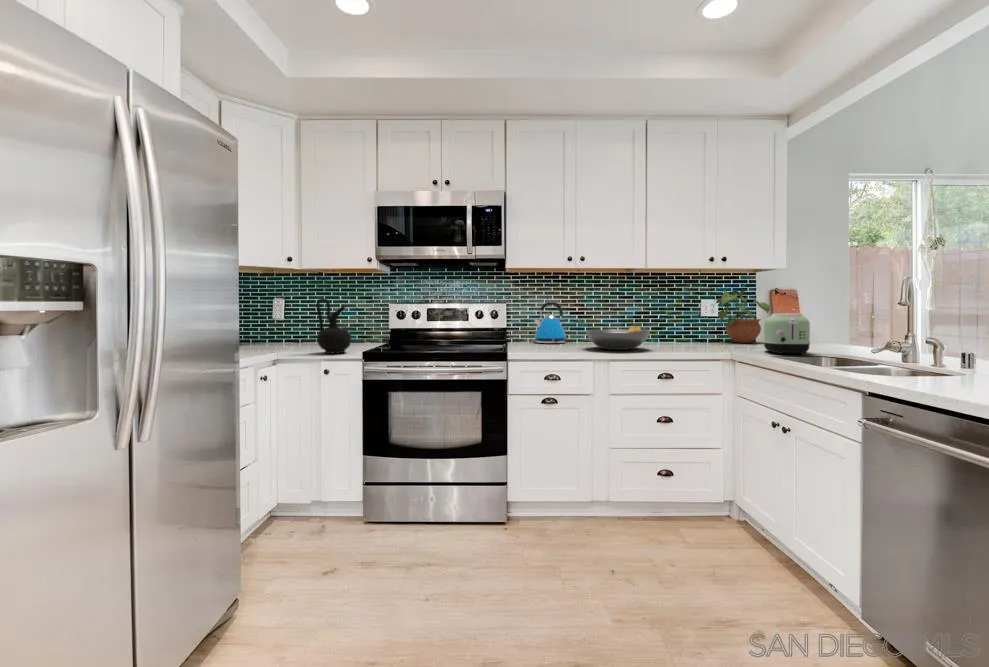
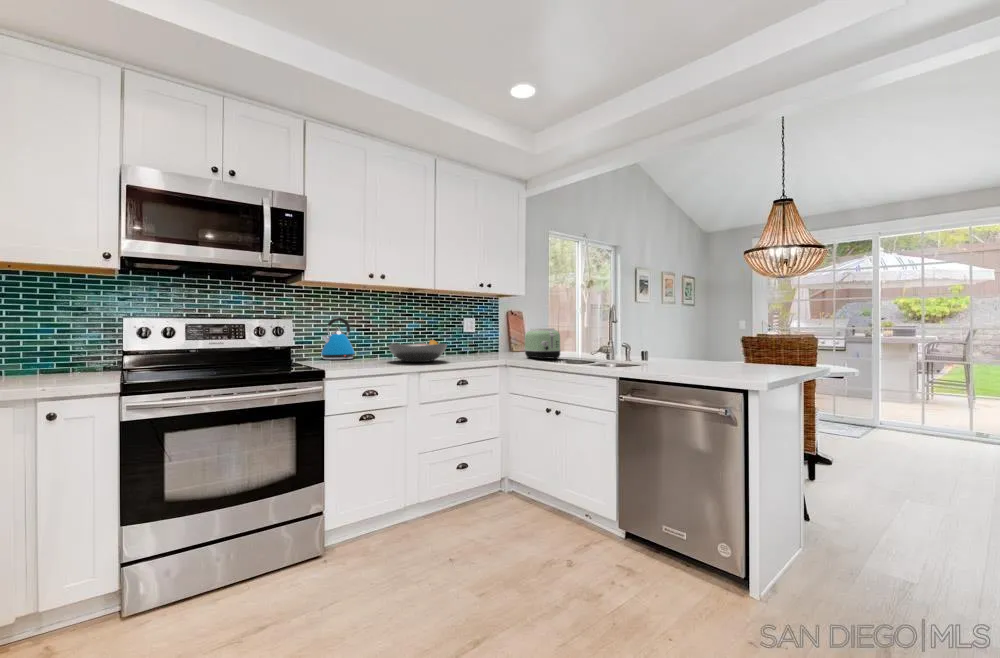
potted plant: present [716,290,770,343] -> none [471,307,512,353]
ceramic jug: present [316,298,351,353] -> none [41,306,104,385]

